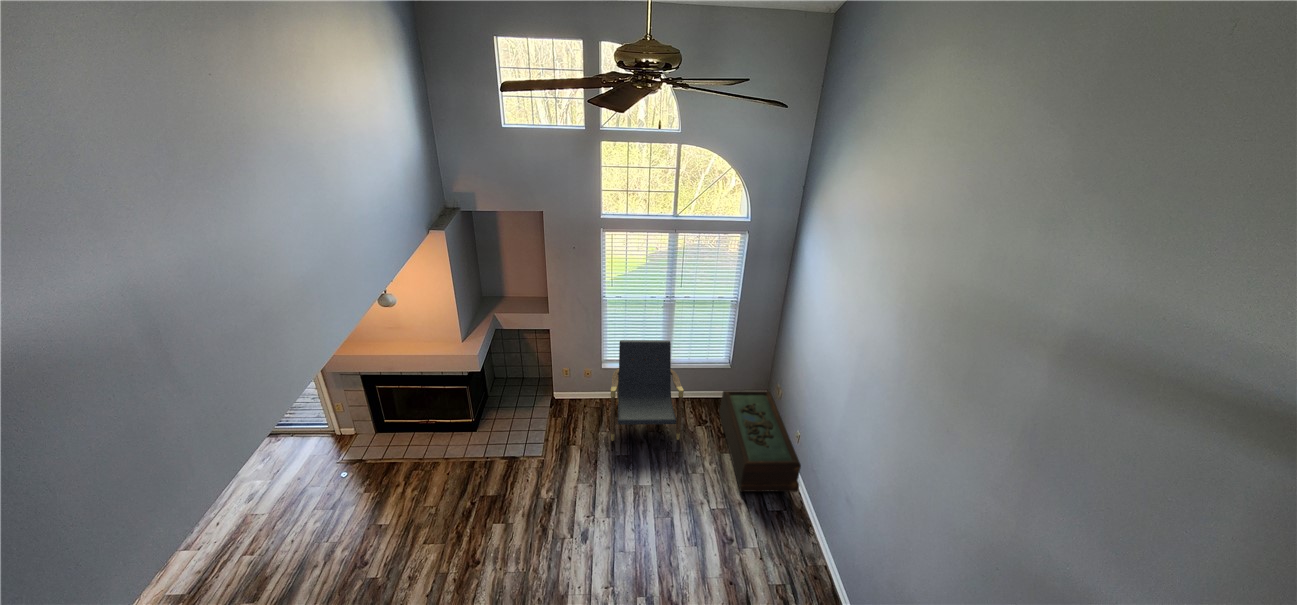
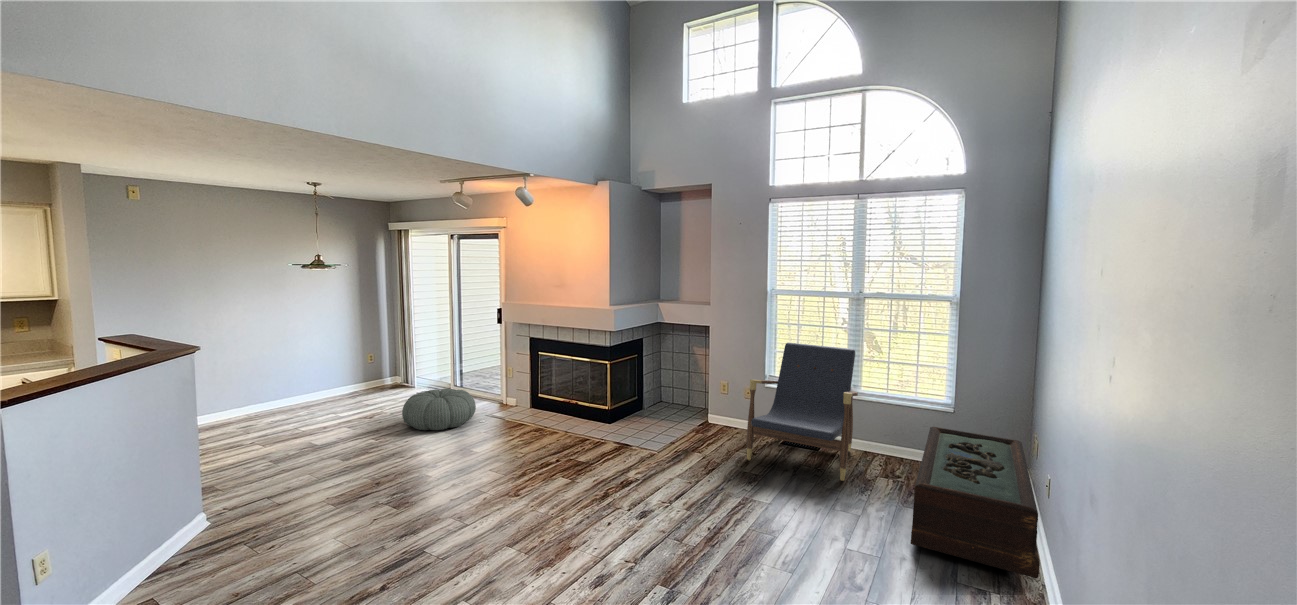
pouf: none [259,457,343,522] -> present [402,389,476,430]

